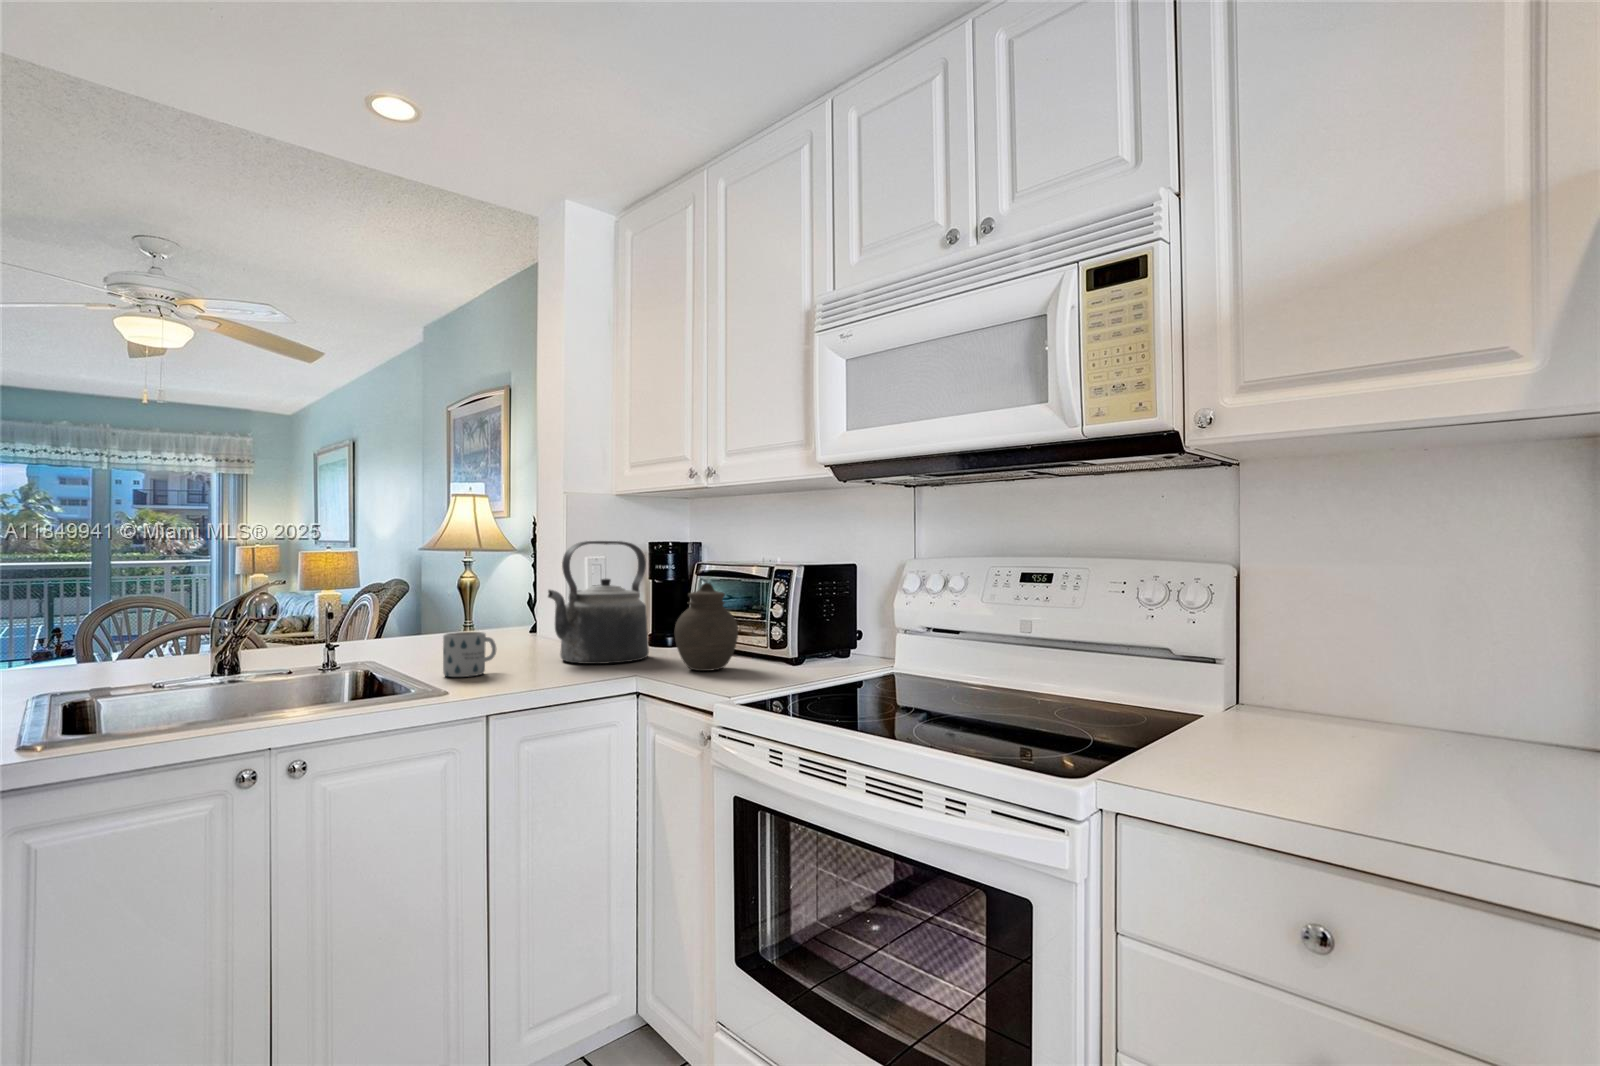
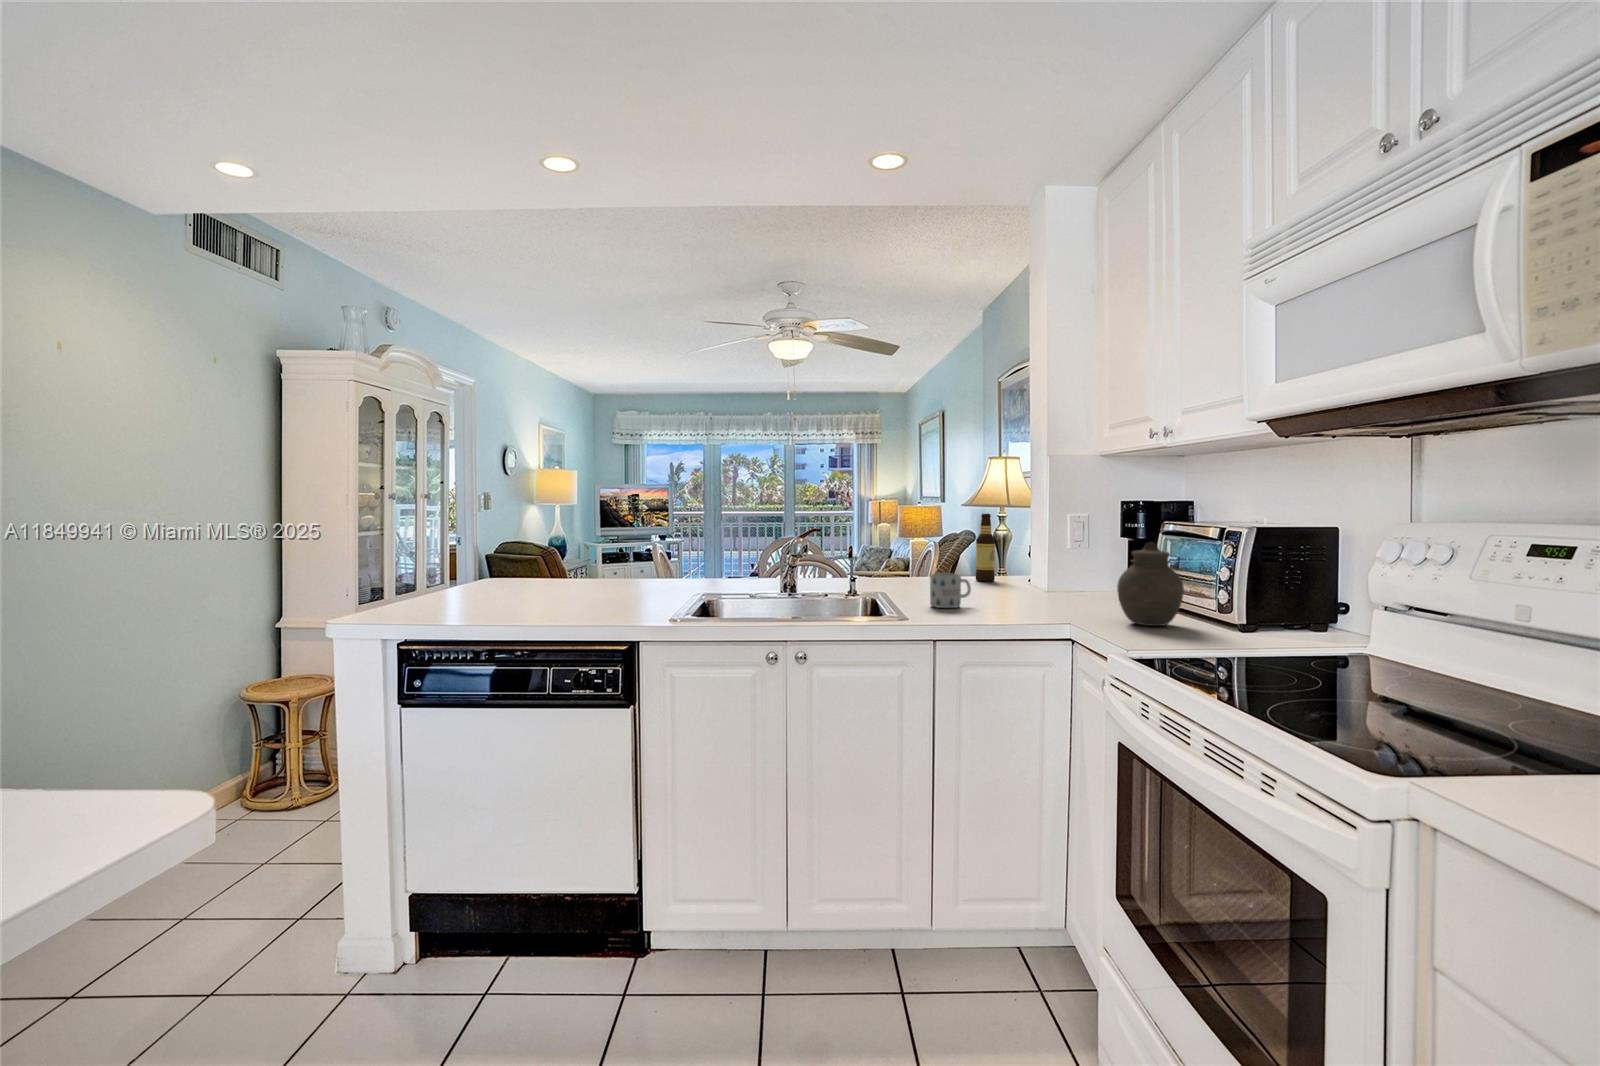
kettle: present [548,541,649,664] -> none [1013,501,1111,610]
bottle: none [466,559,491,640] -> present [975,514,995,581]

